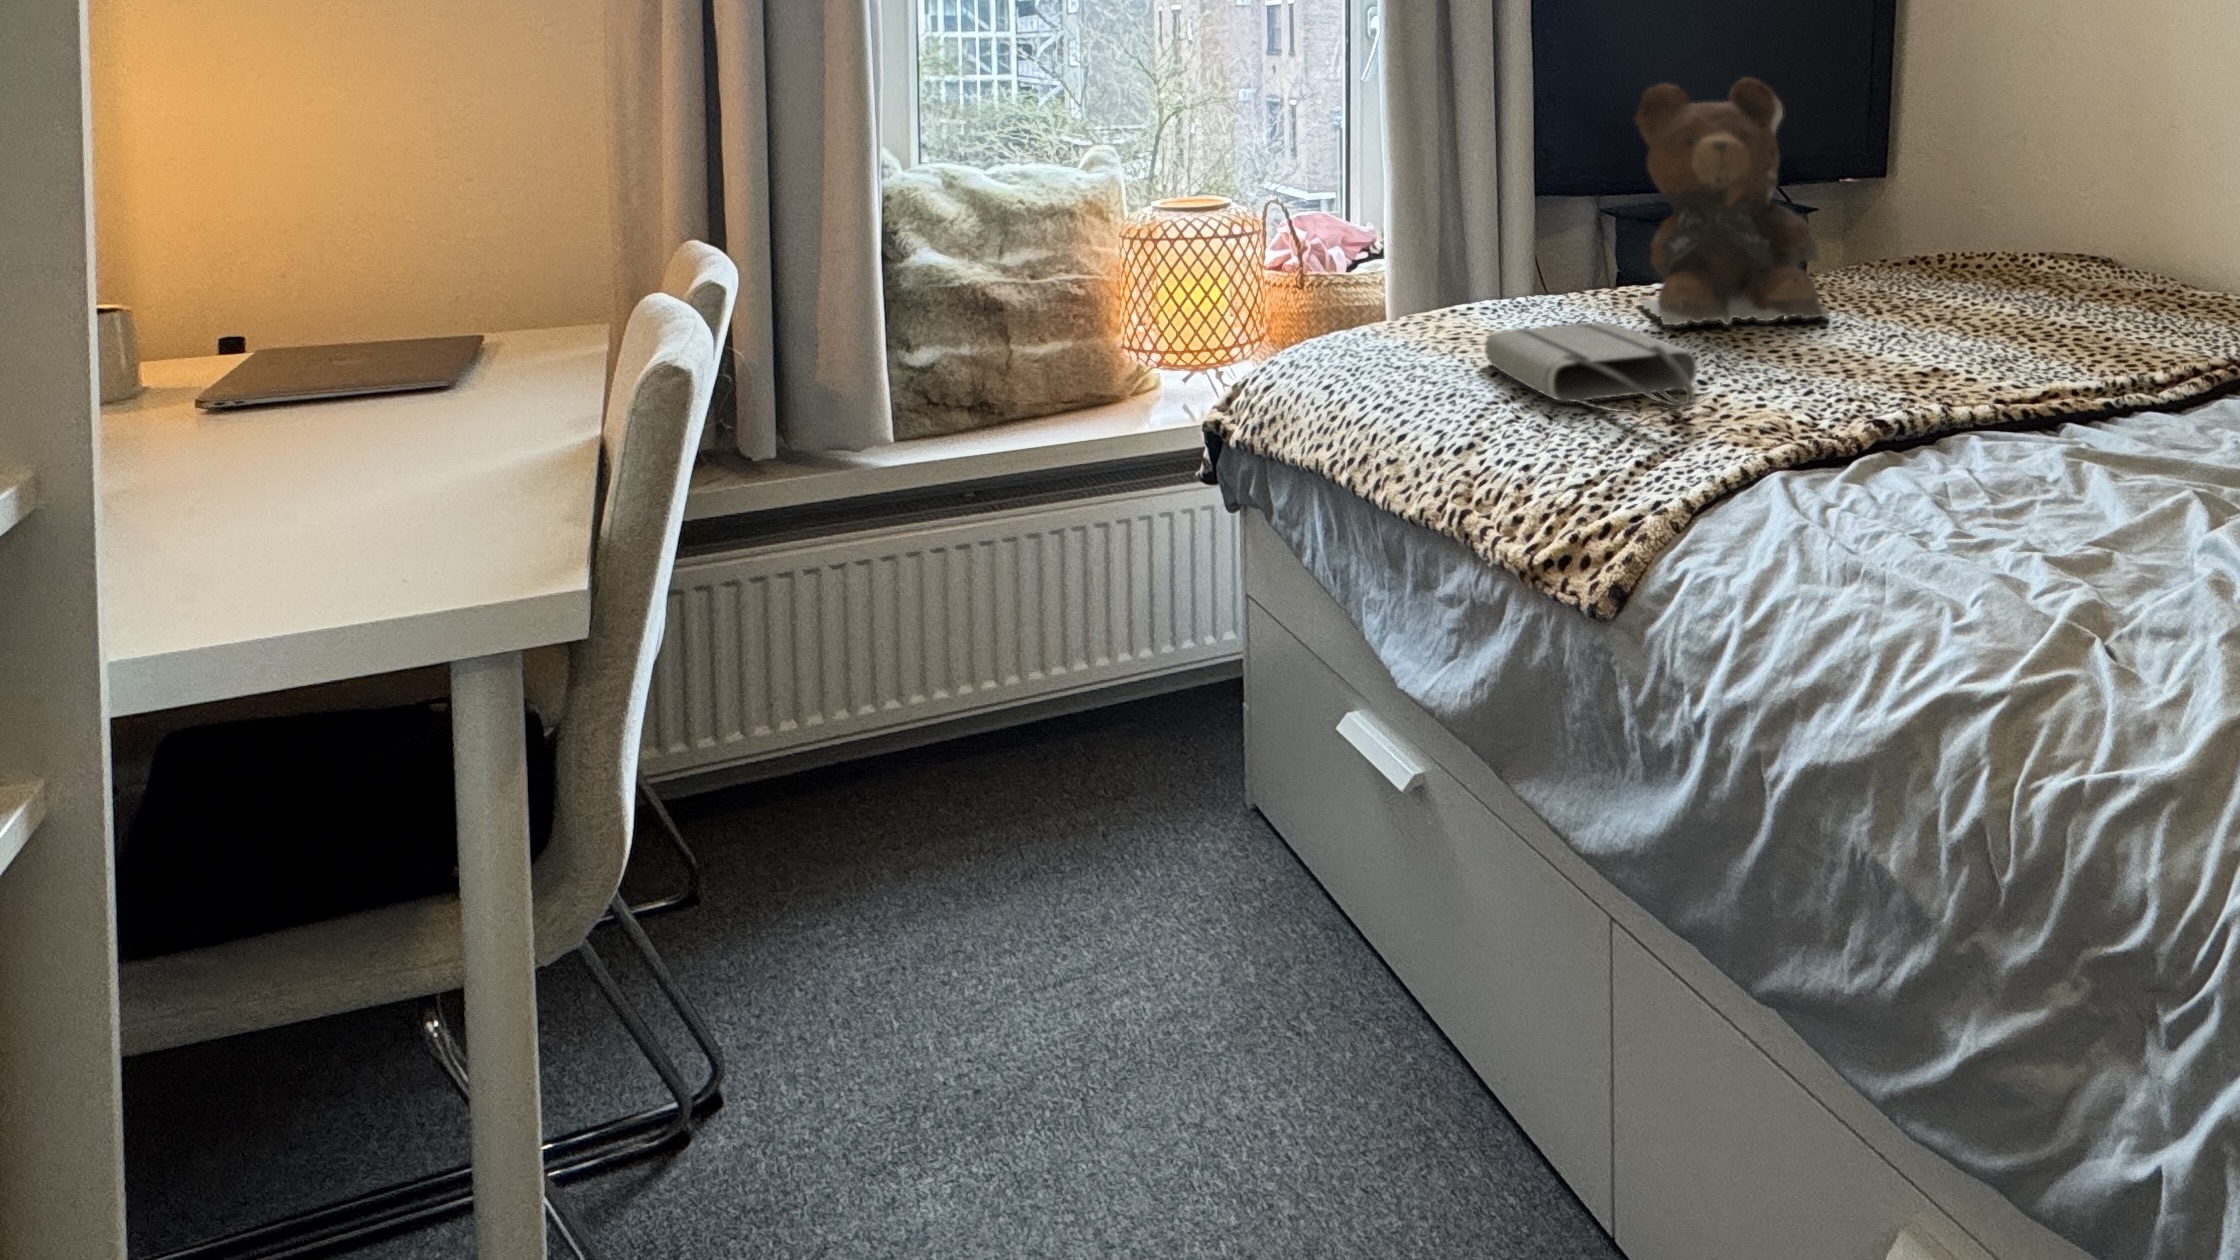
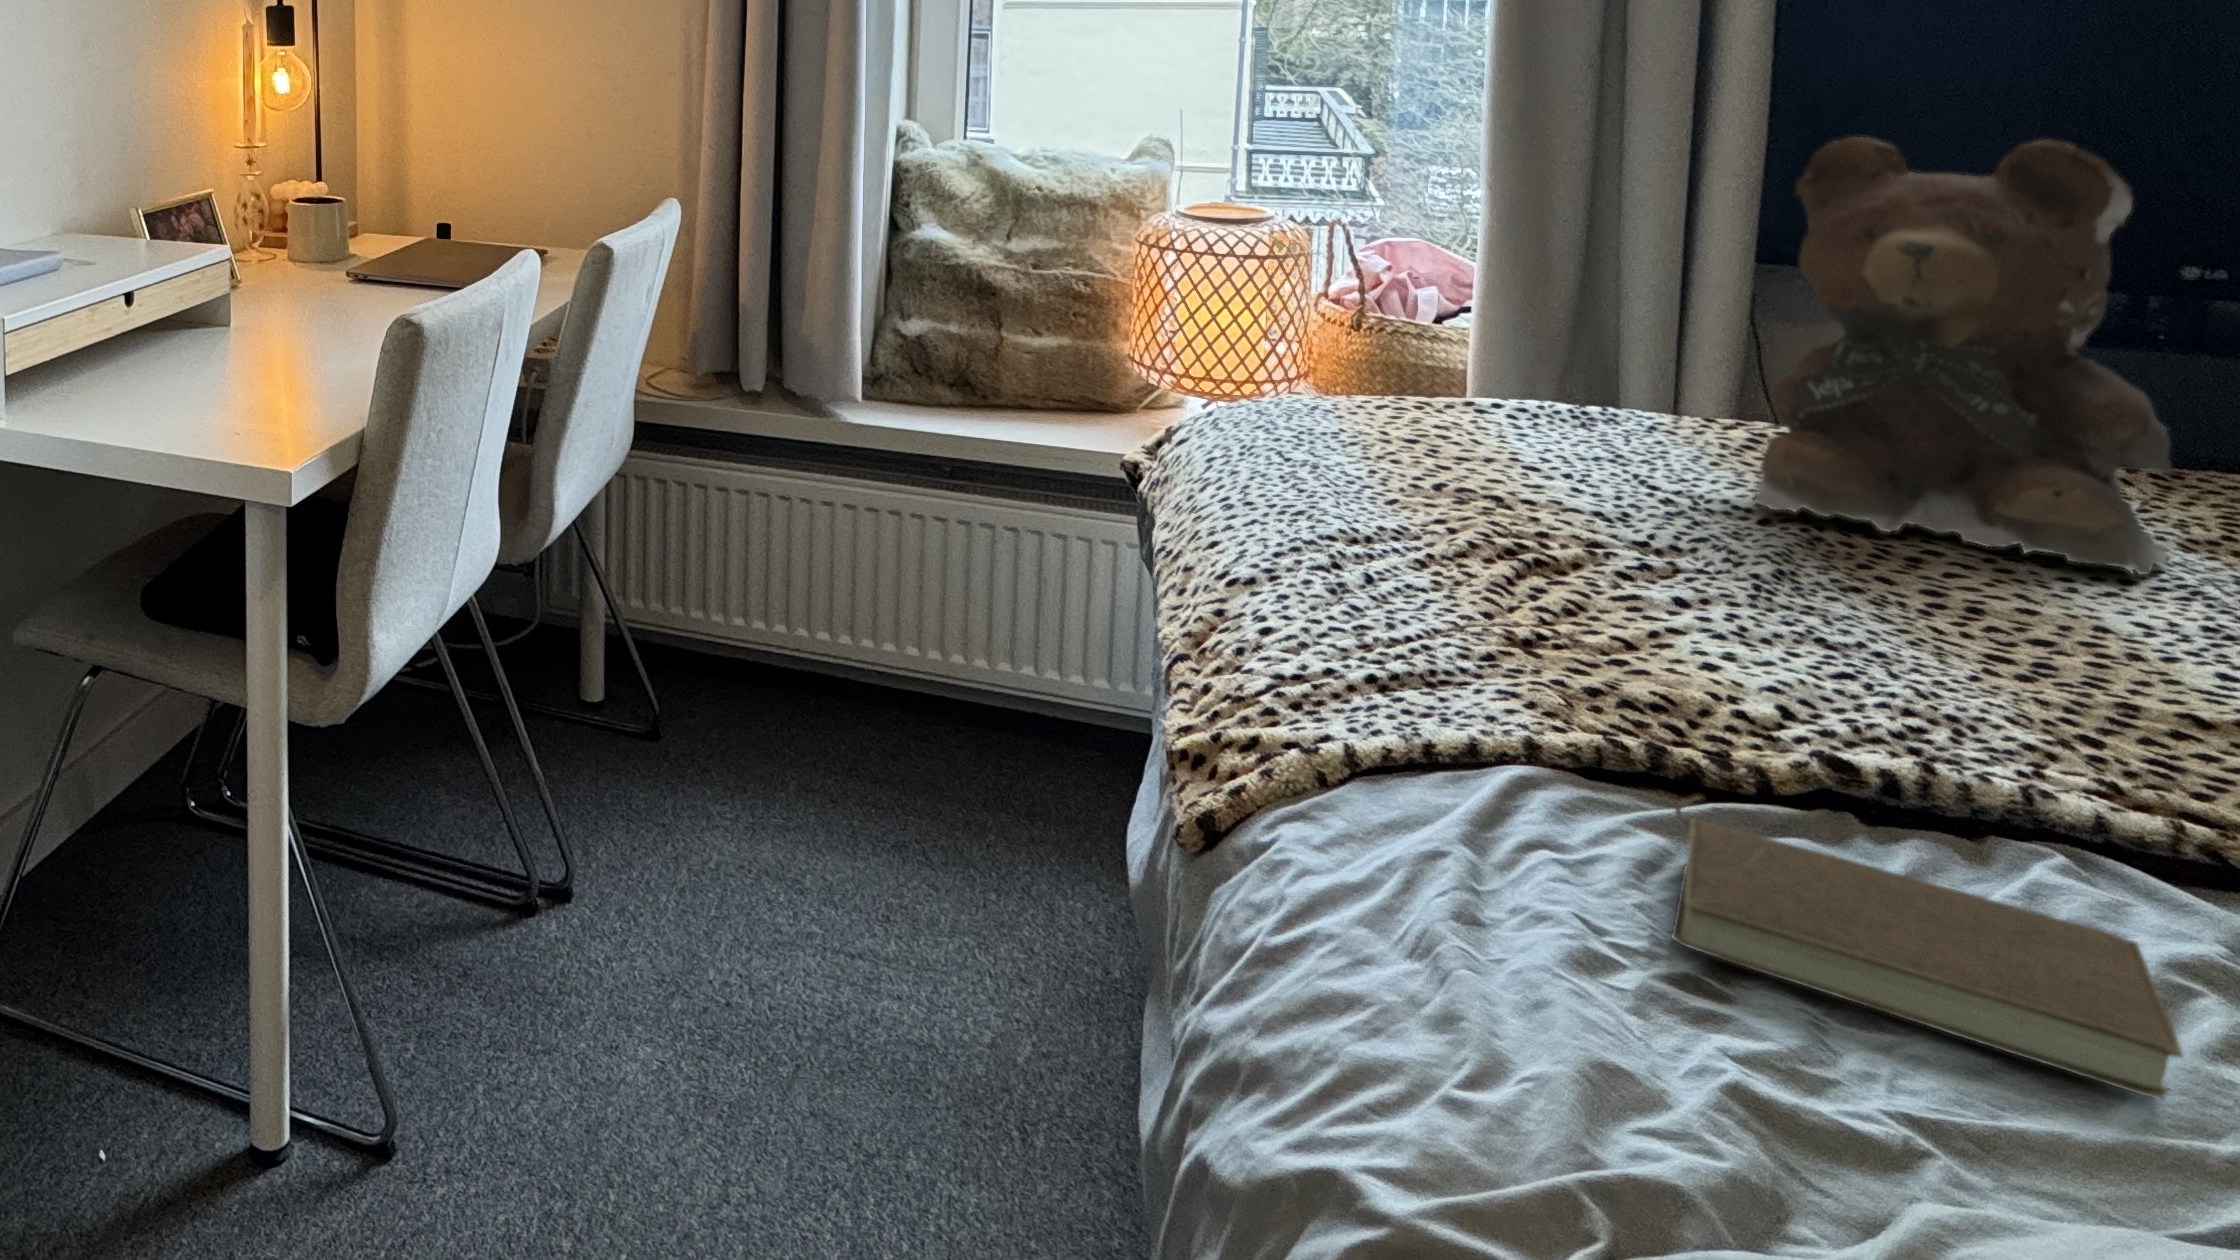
tote bag: present [1485,322,1697,412] -> none [1369,451,1648,633]
book: none [1859,449,2118,521] -> present [1672,796,2183,1100]

